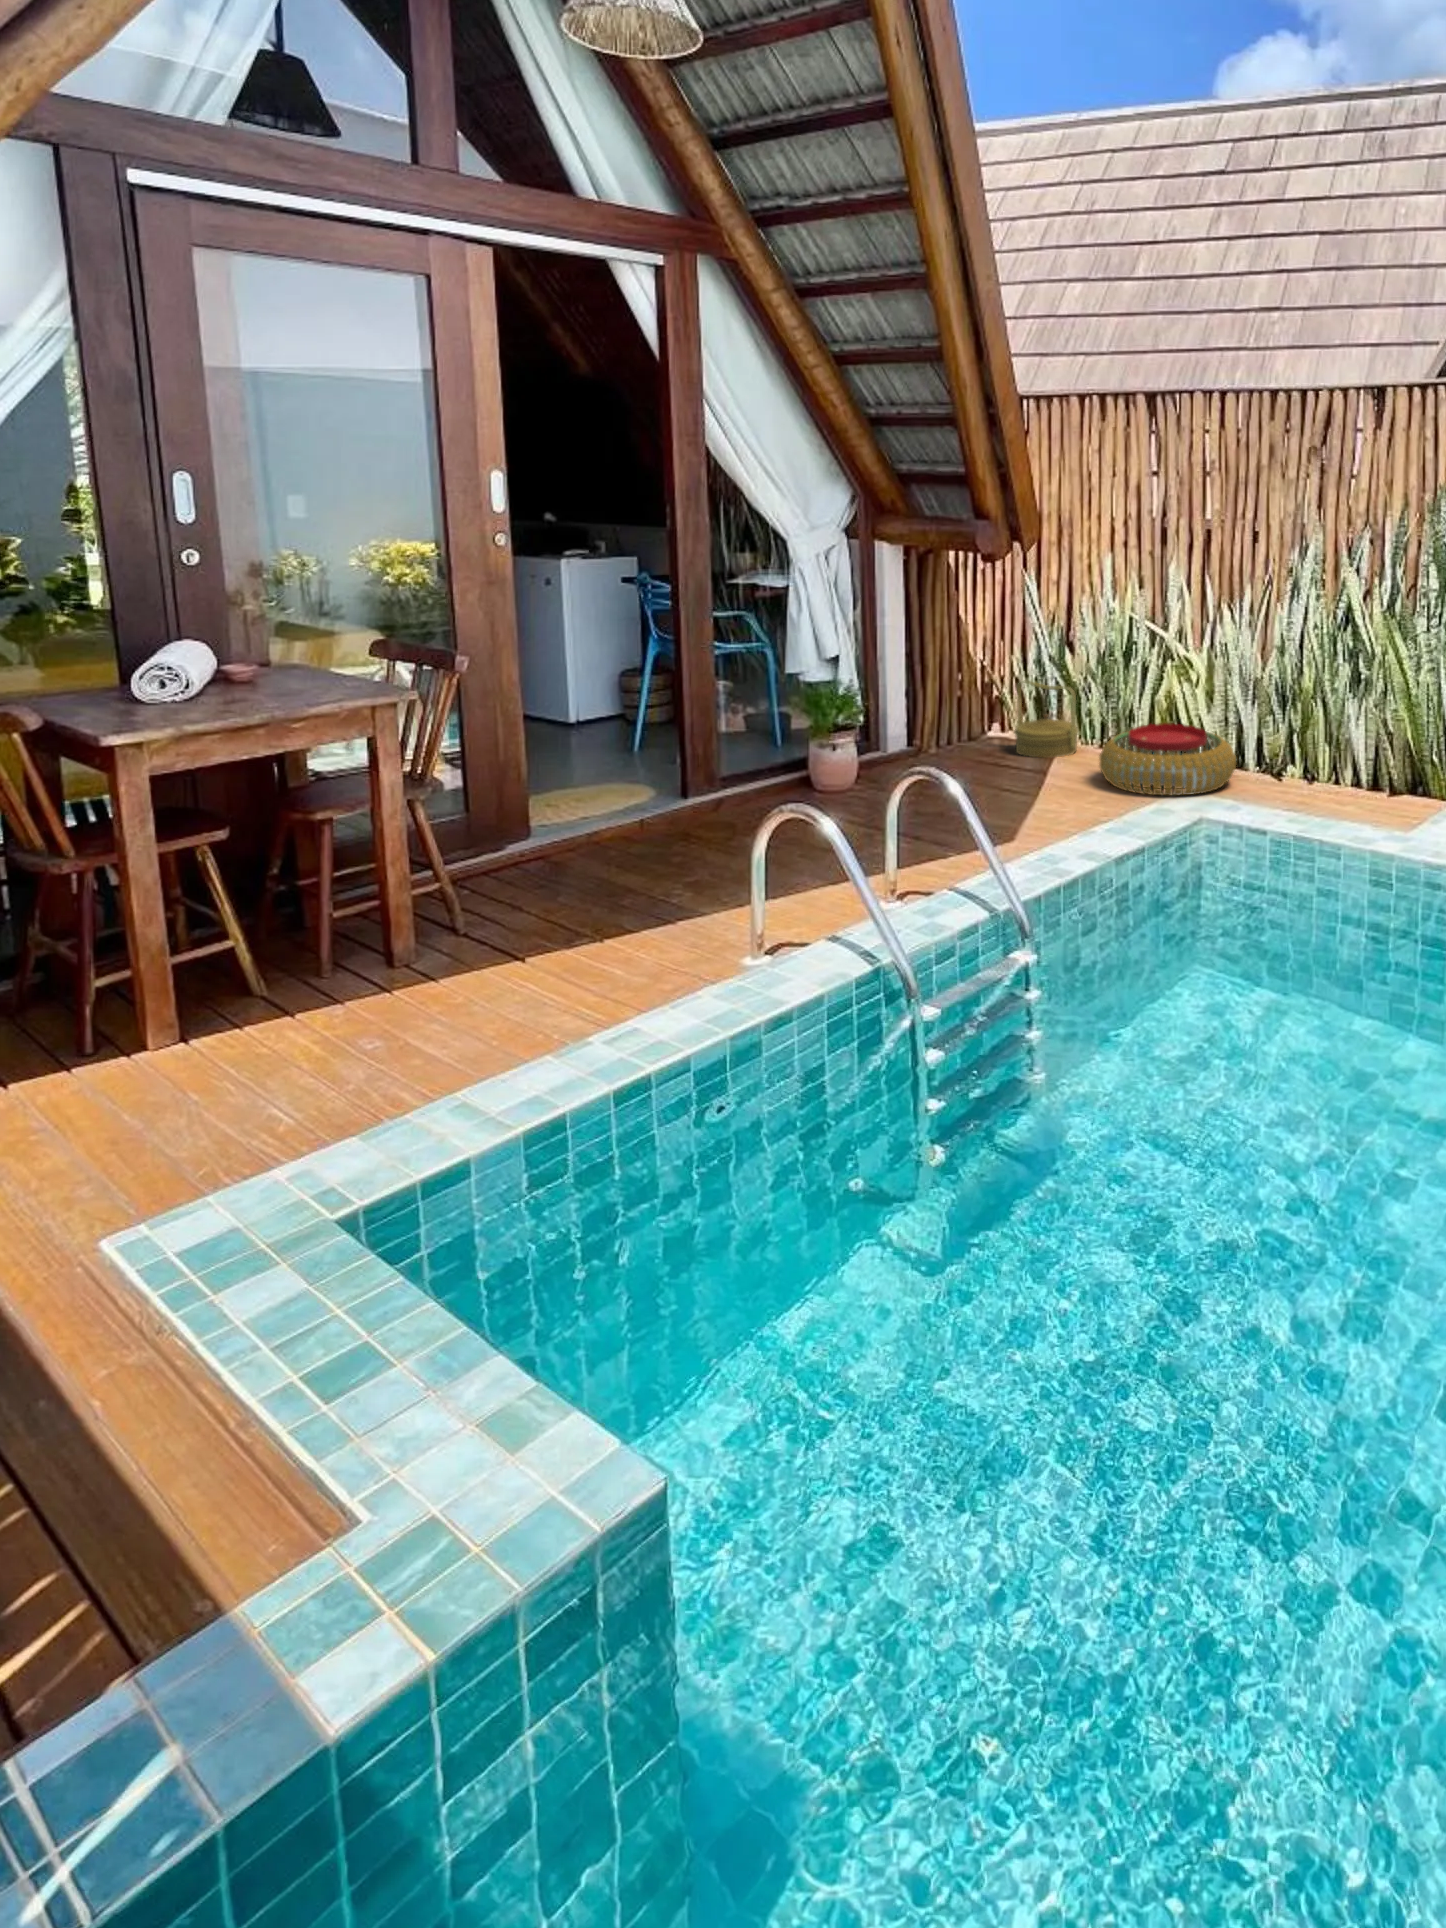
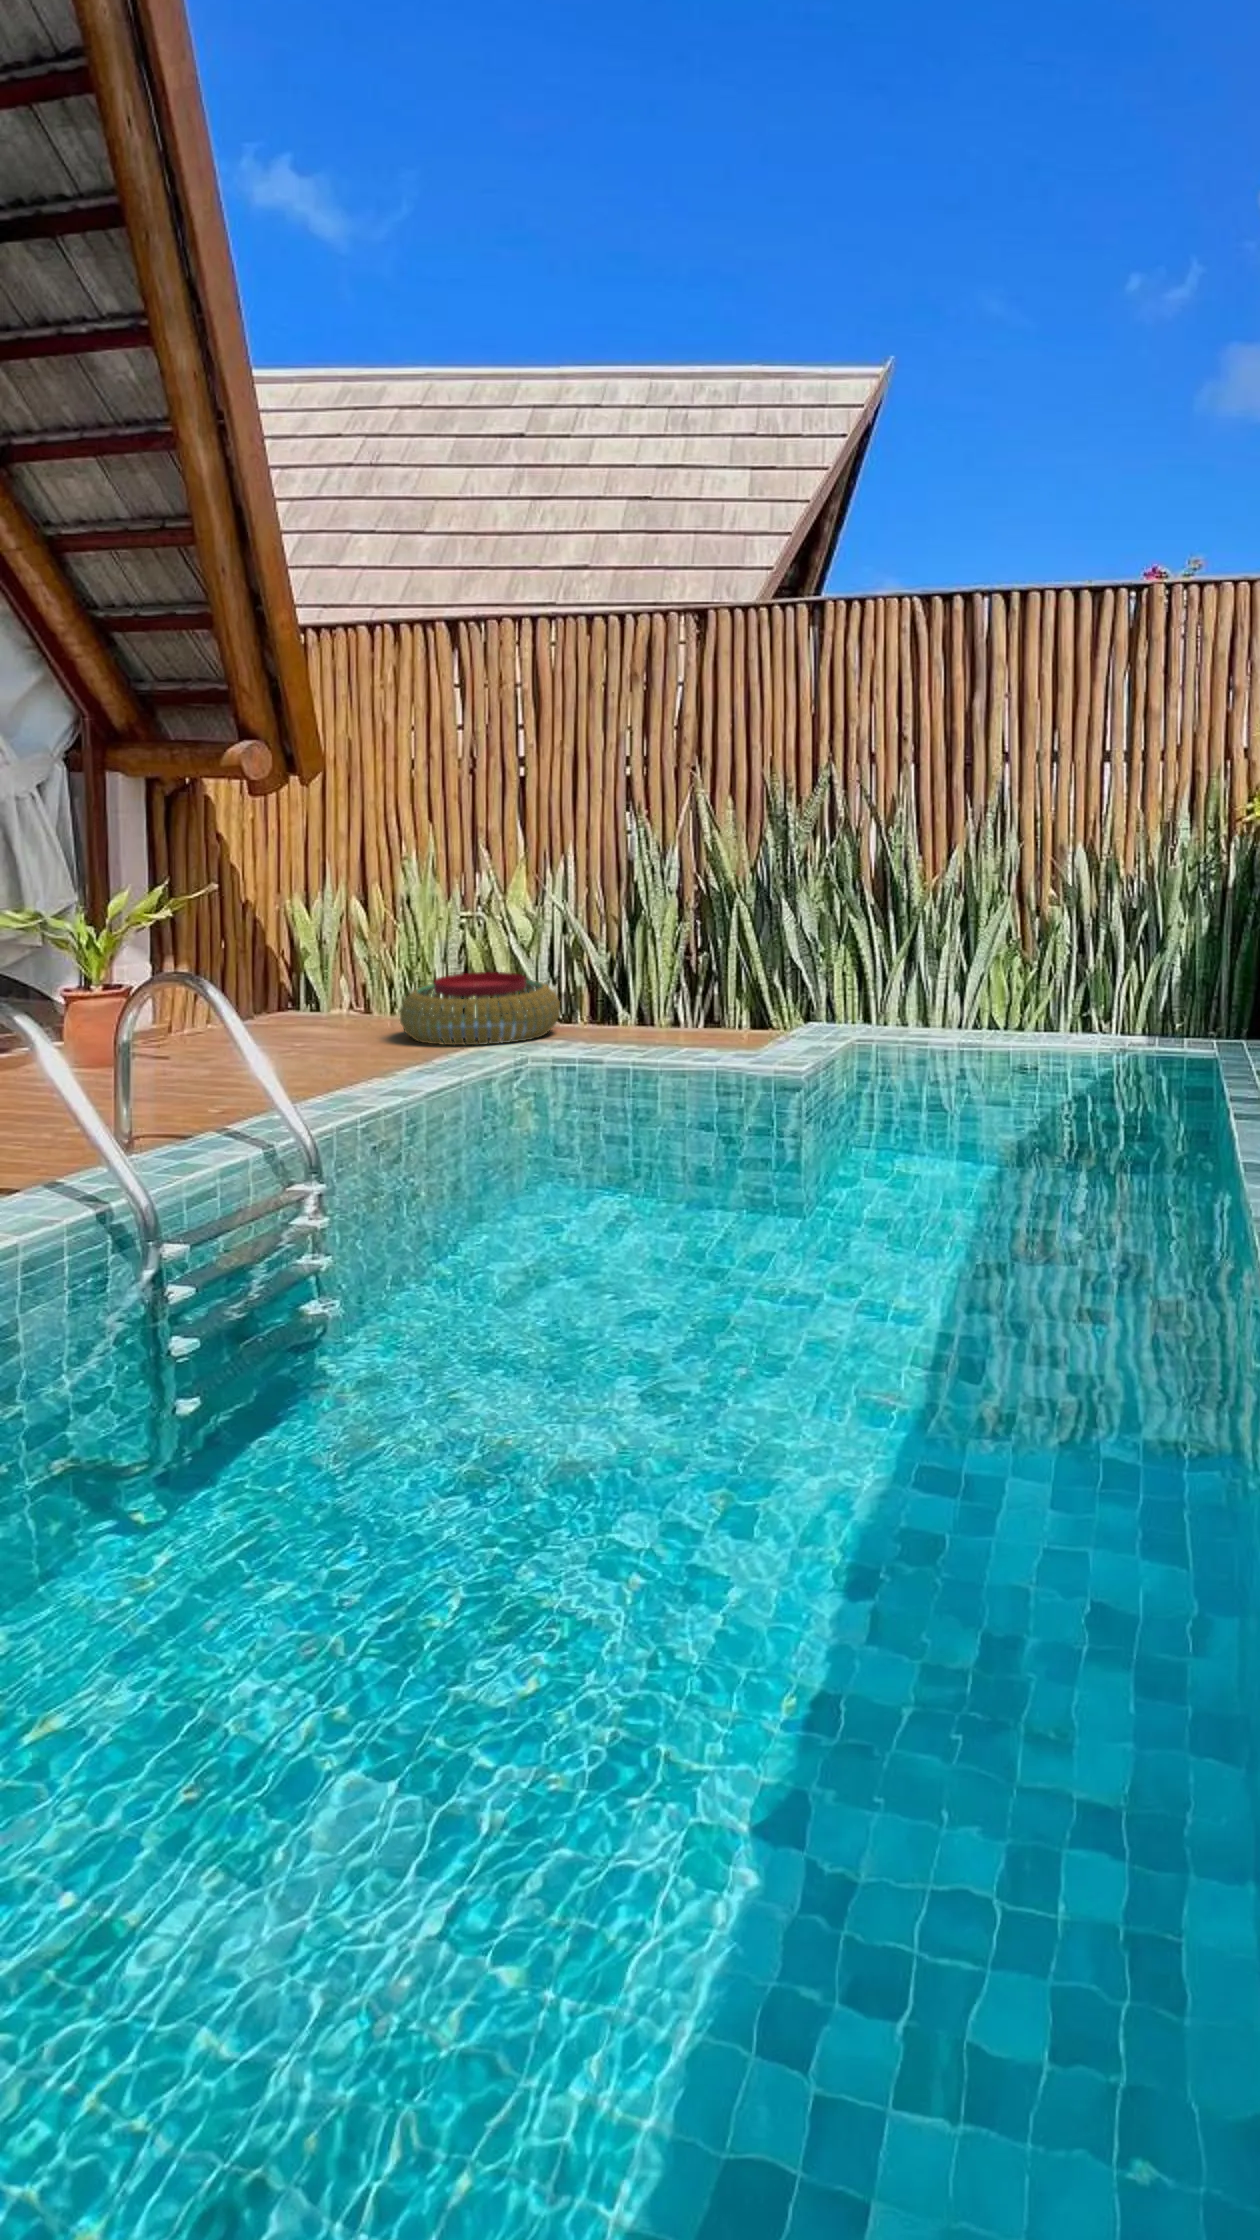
woven basket: present [1014,681,1078,757] -> none [293,941,373,1028]

